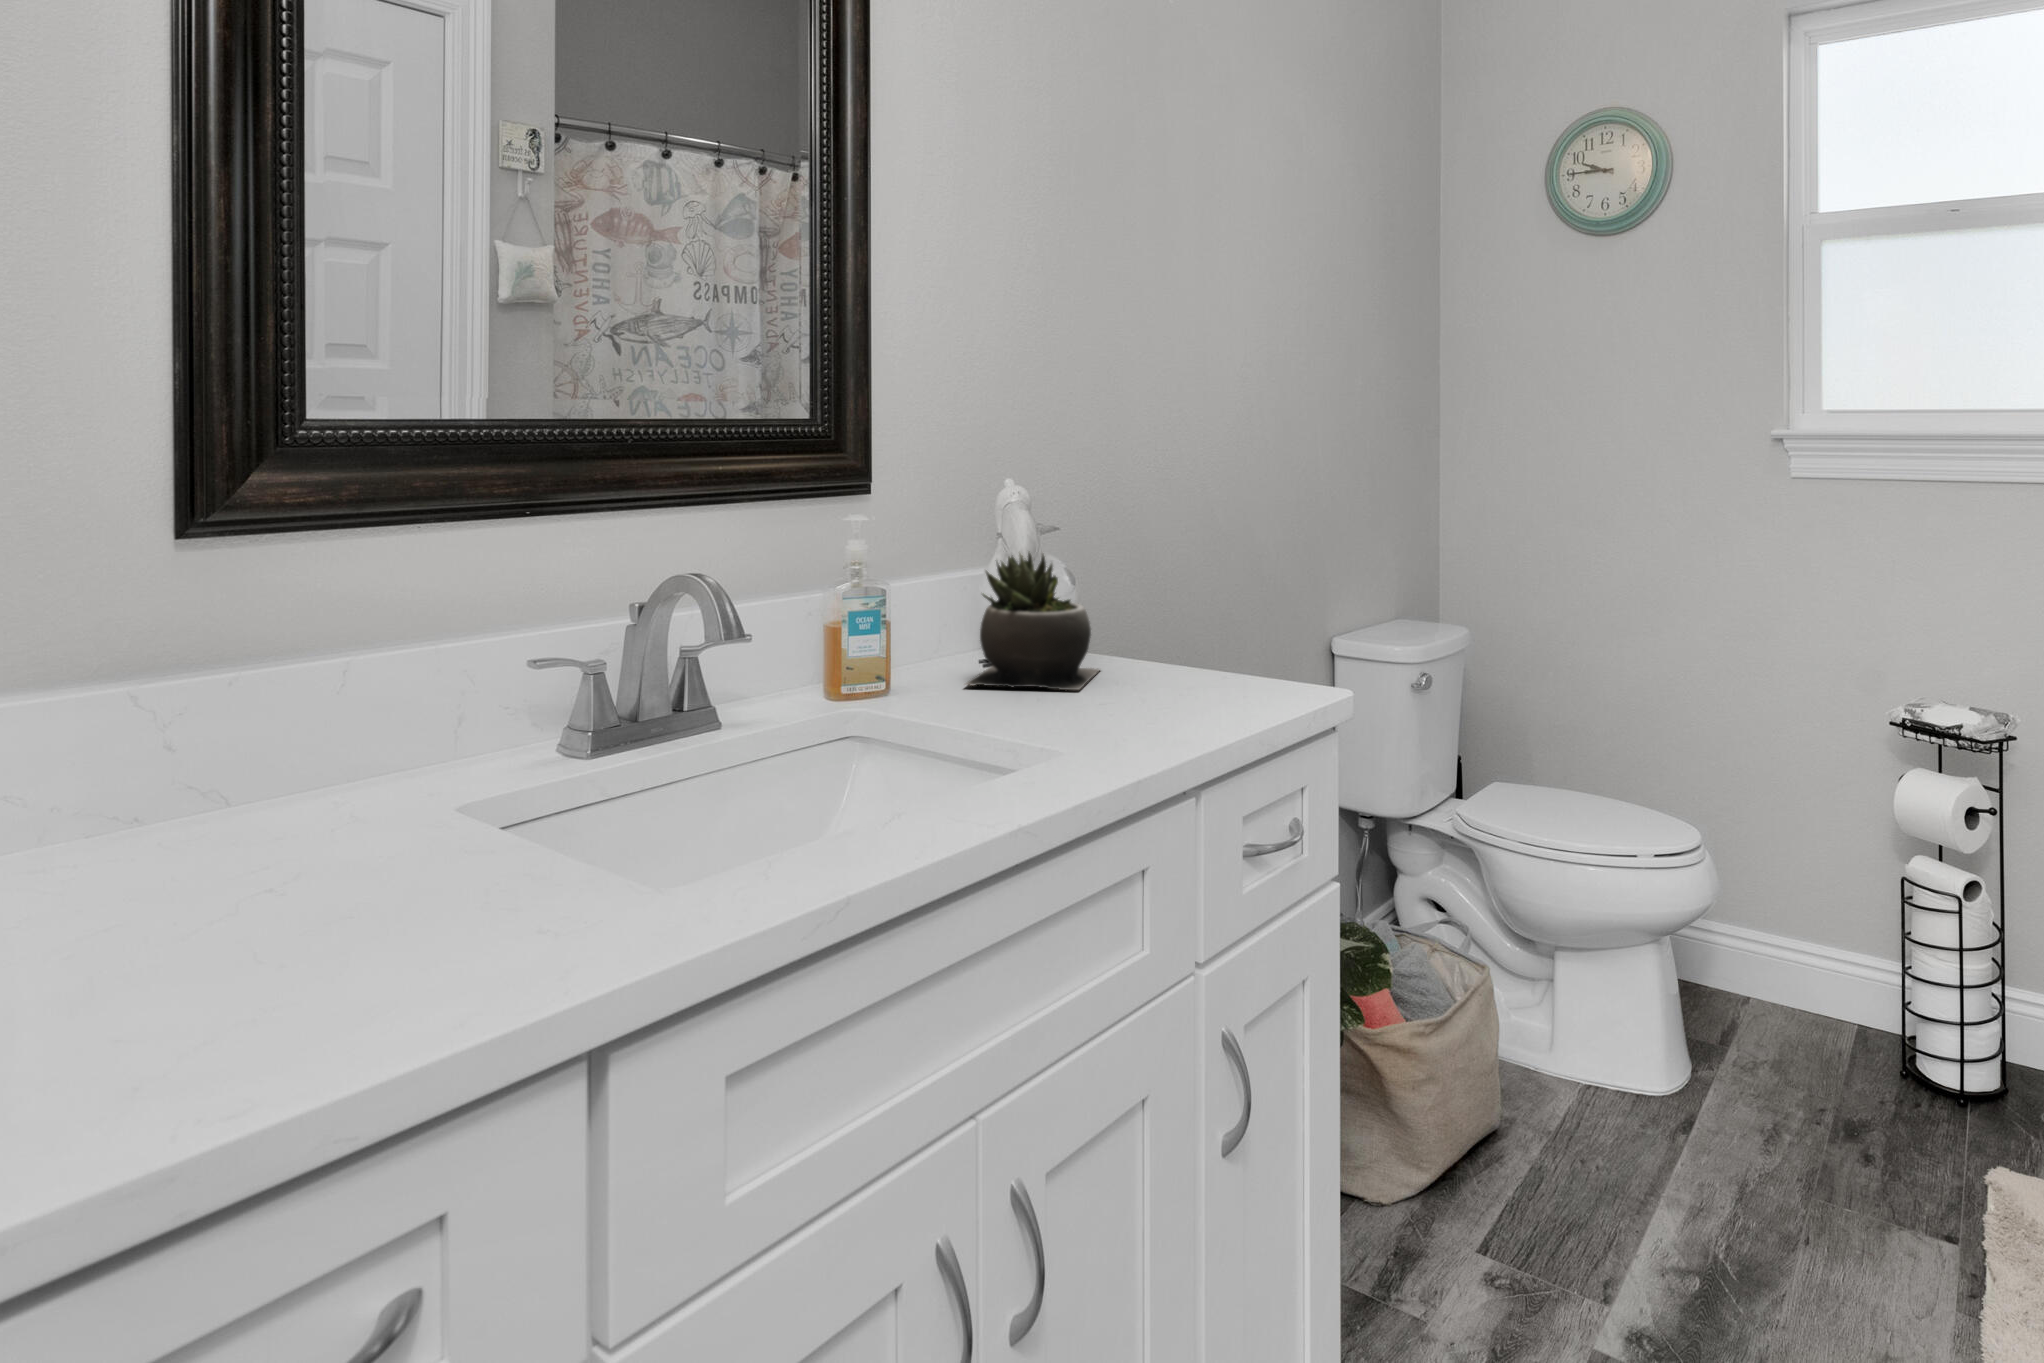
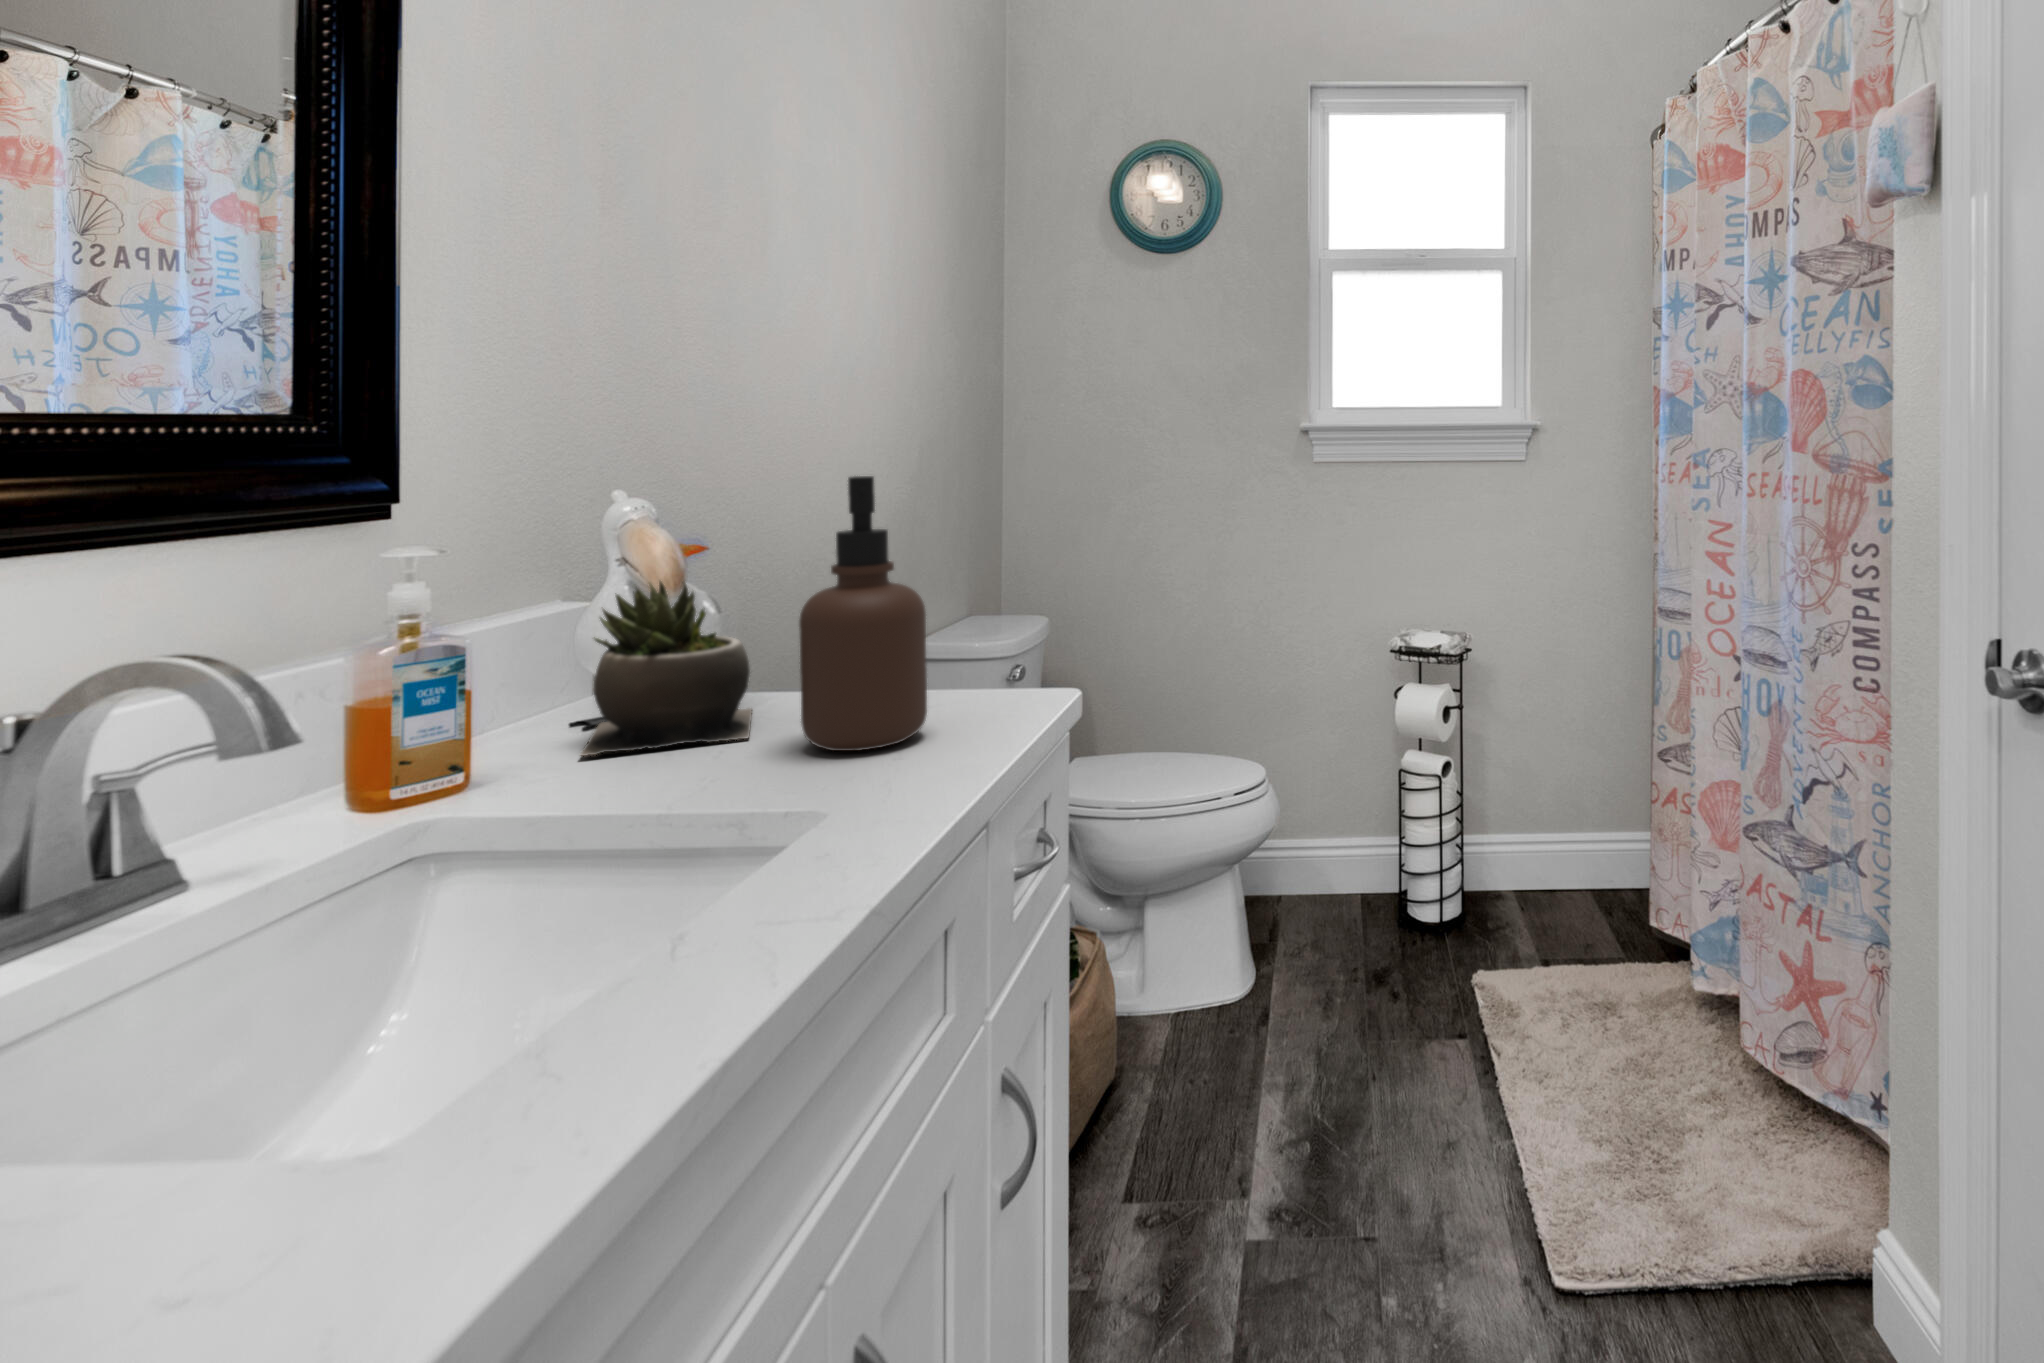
soap dispenser: none [1106,469,1209,712] -> present [799,476,927,751]

